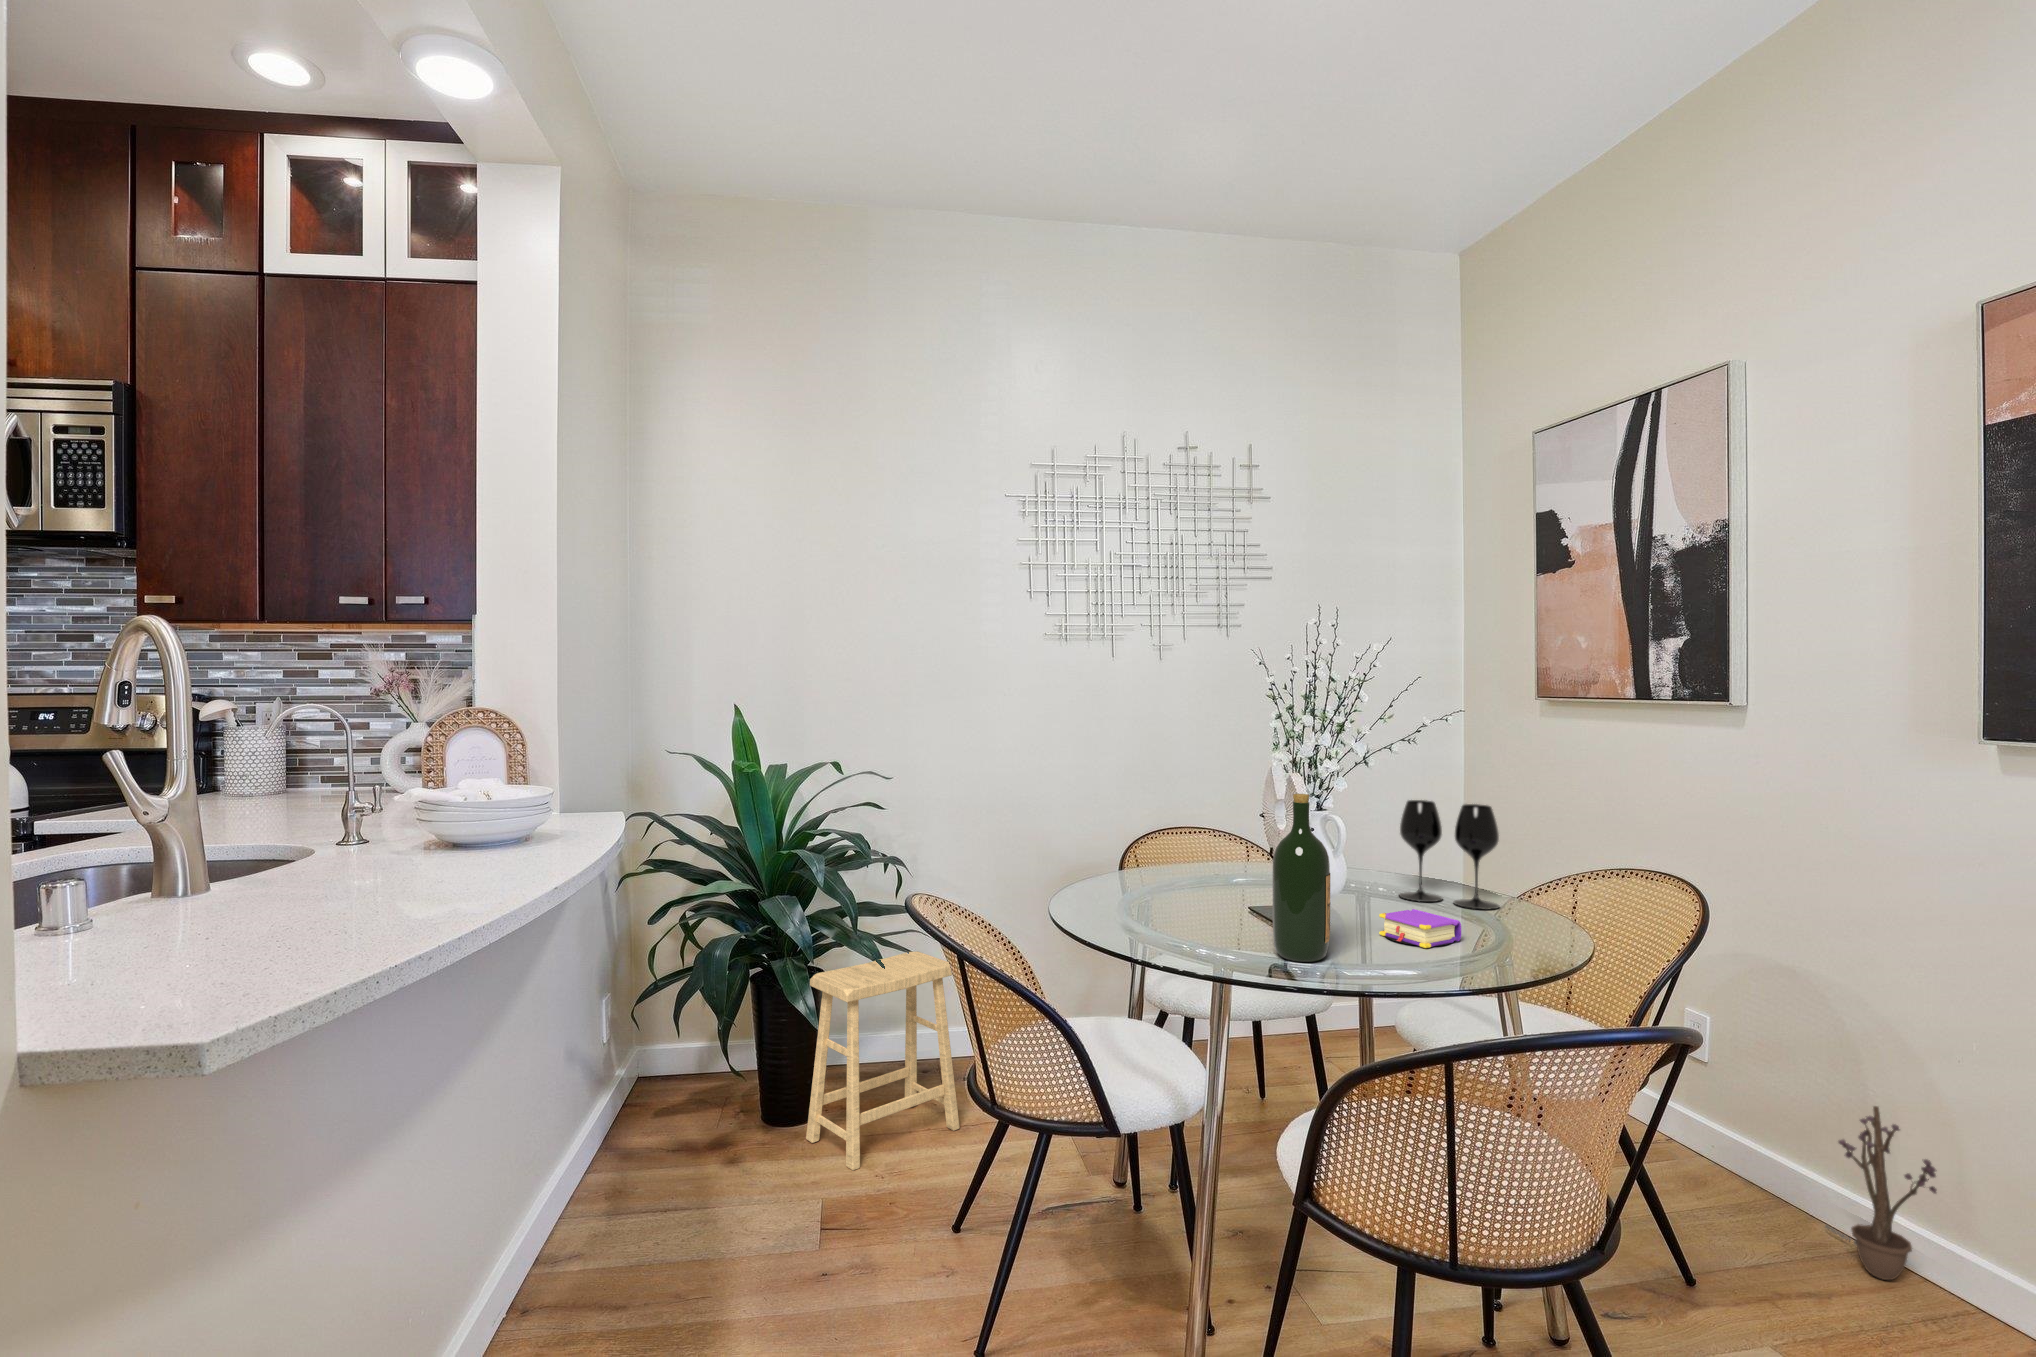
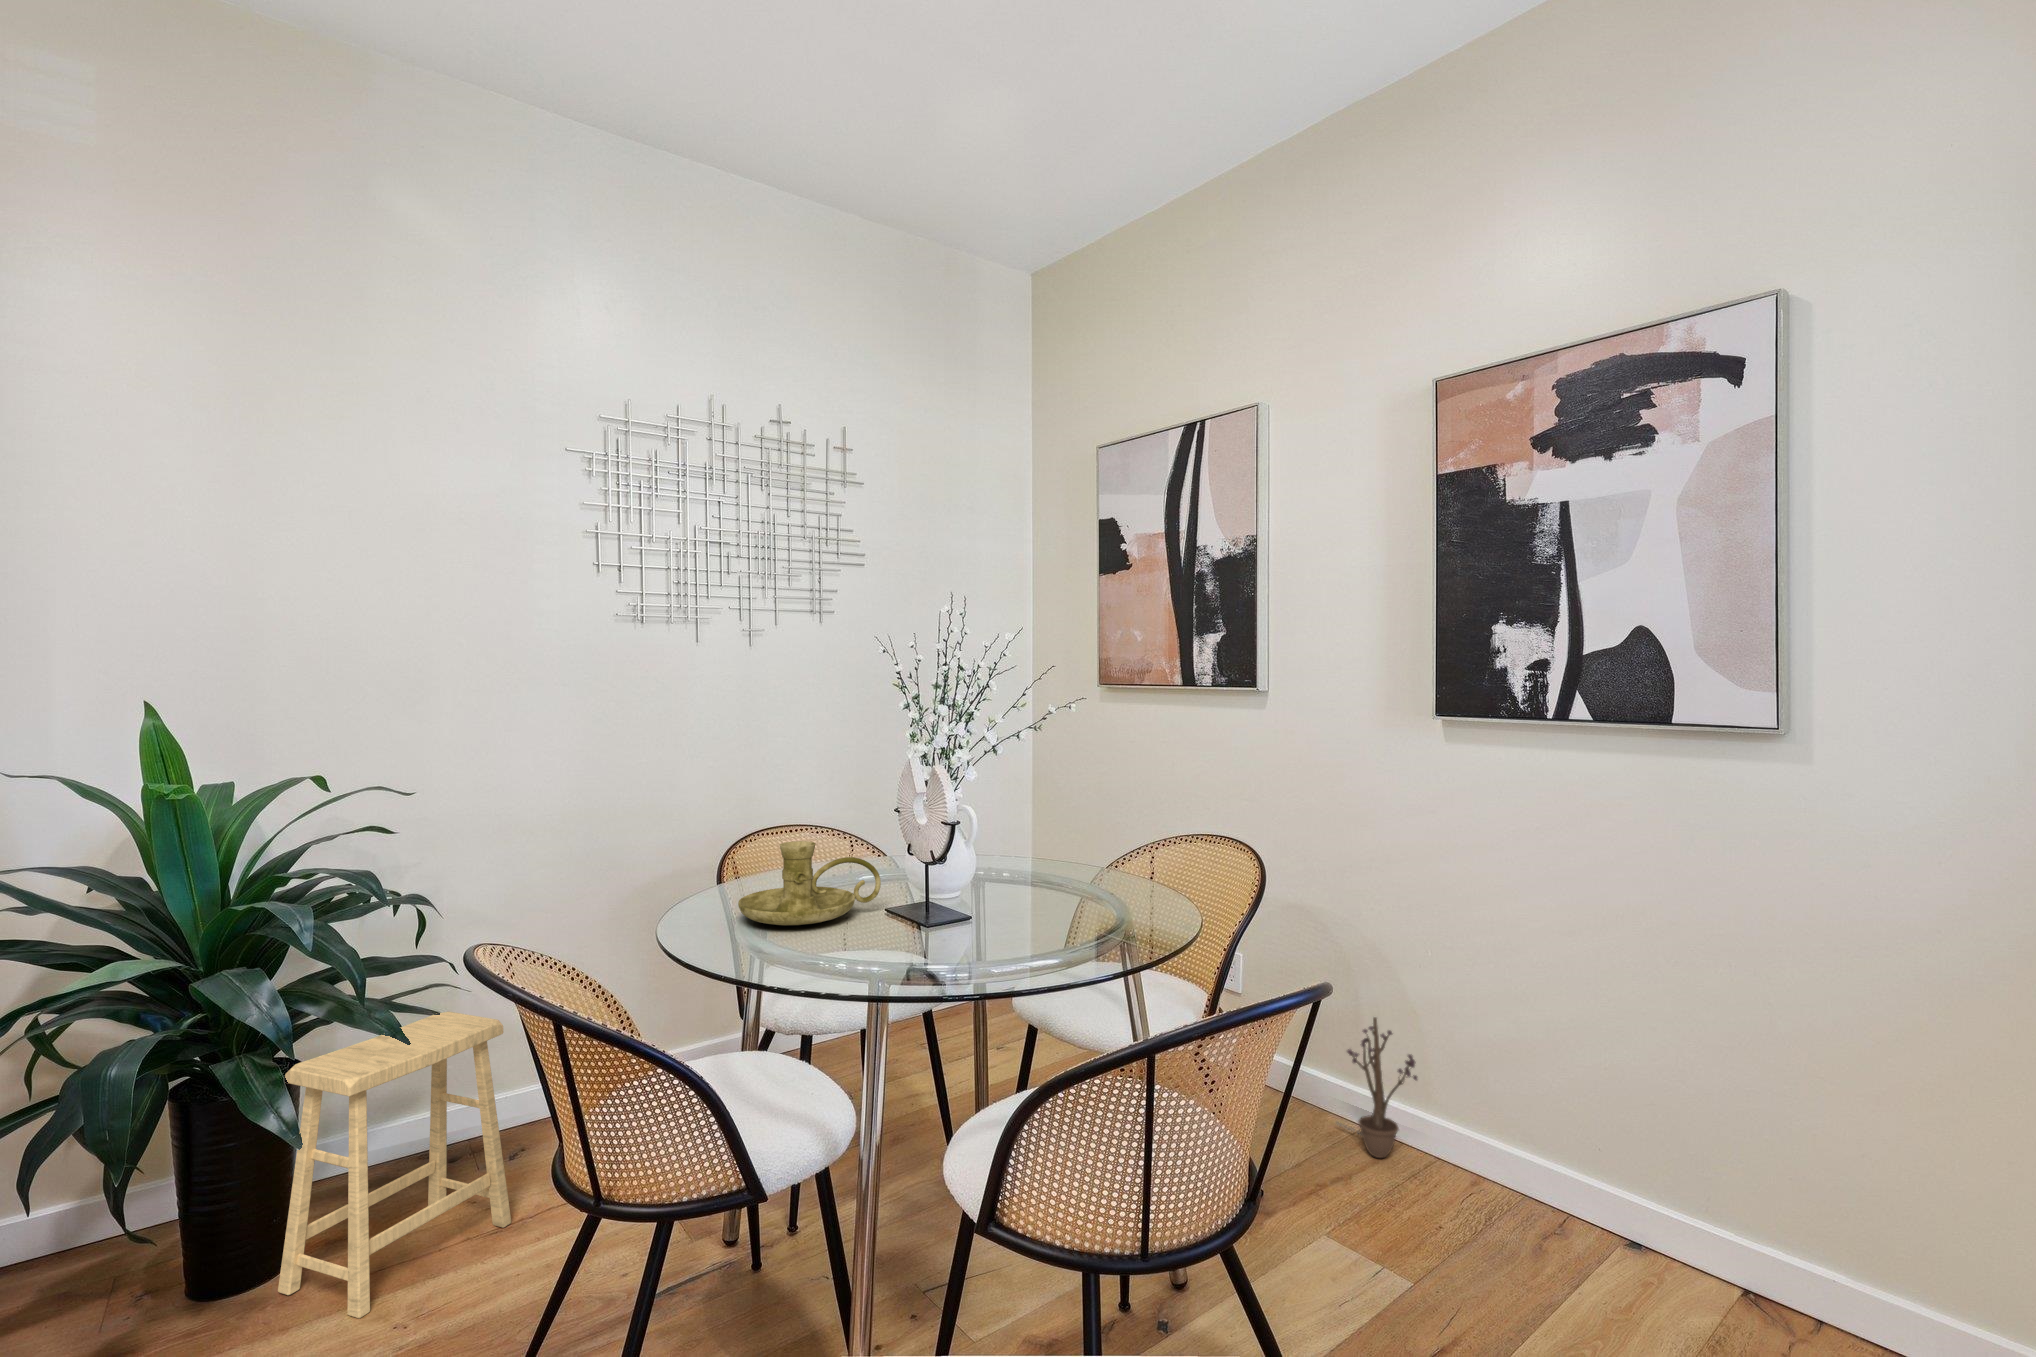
wine bottle: present [1273,794,1330,962] -> none [928,785,987,965]
wine glass: present [1399,800,1499,910] -> none [1017,787,1109,889]
candle holder: none [1121,836,1249,910] -> present [738,841,881,925]
book: present [1379,909,1461,948] -> none [994,895,1121,941]

